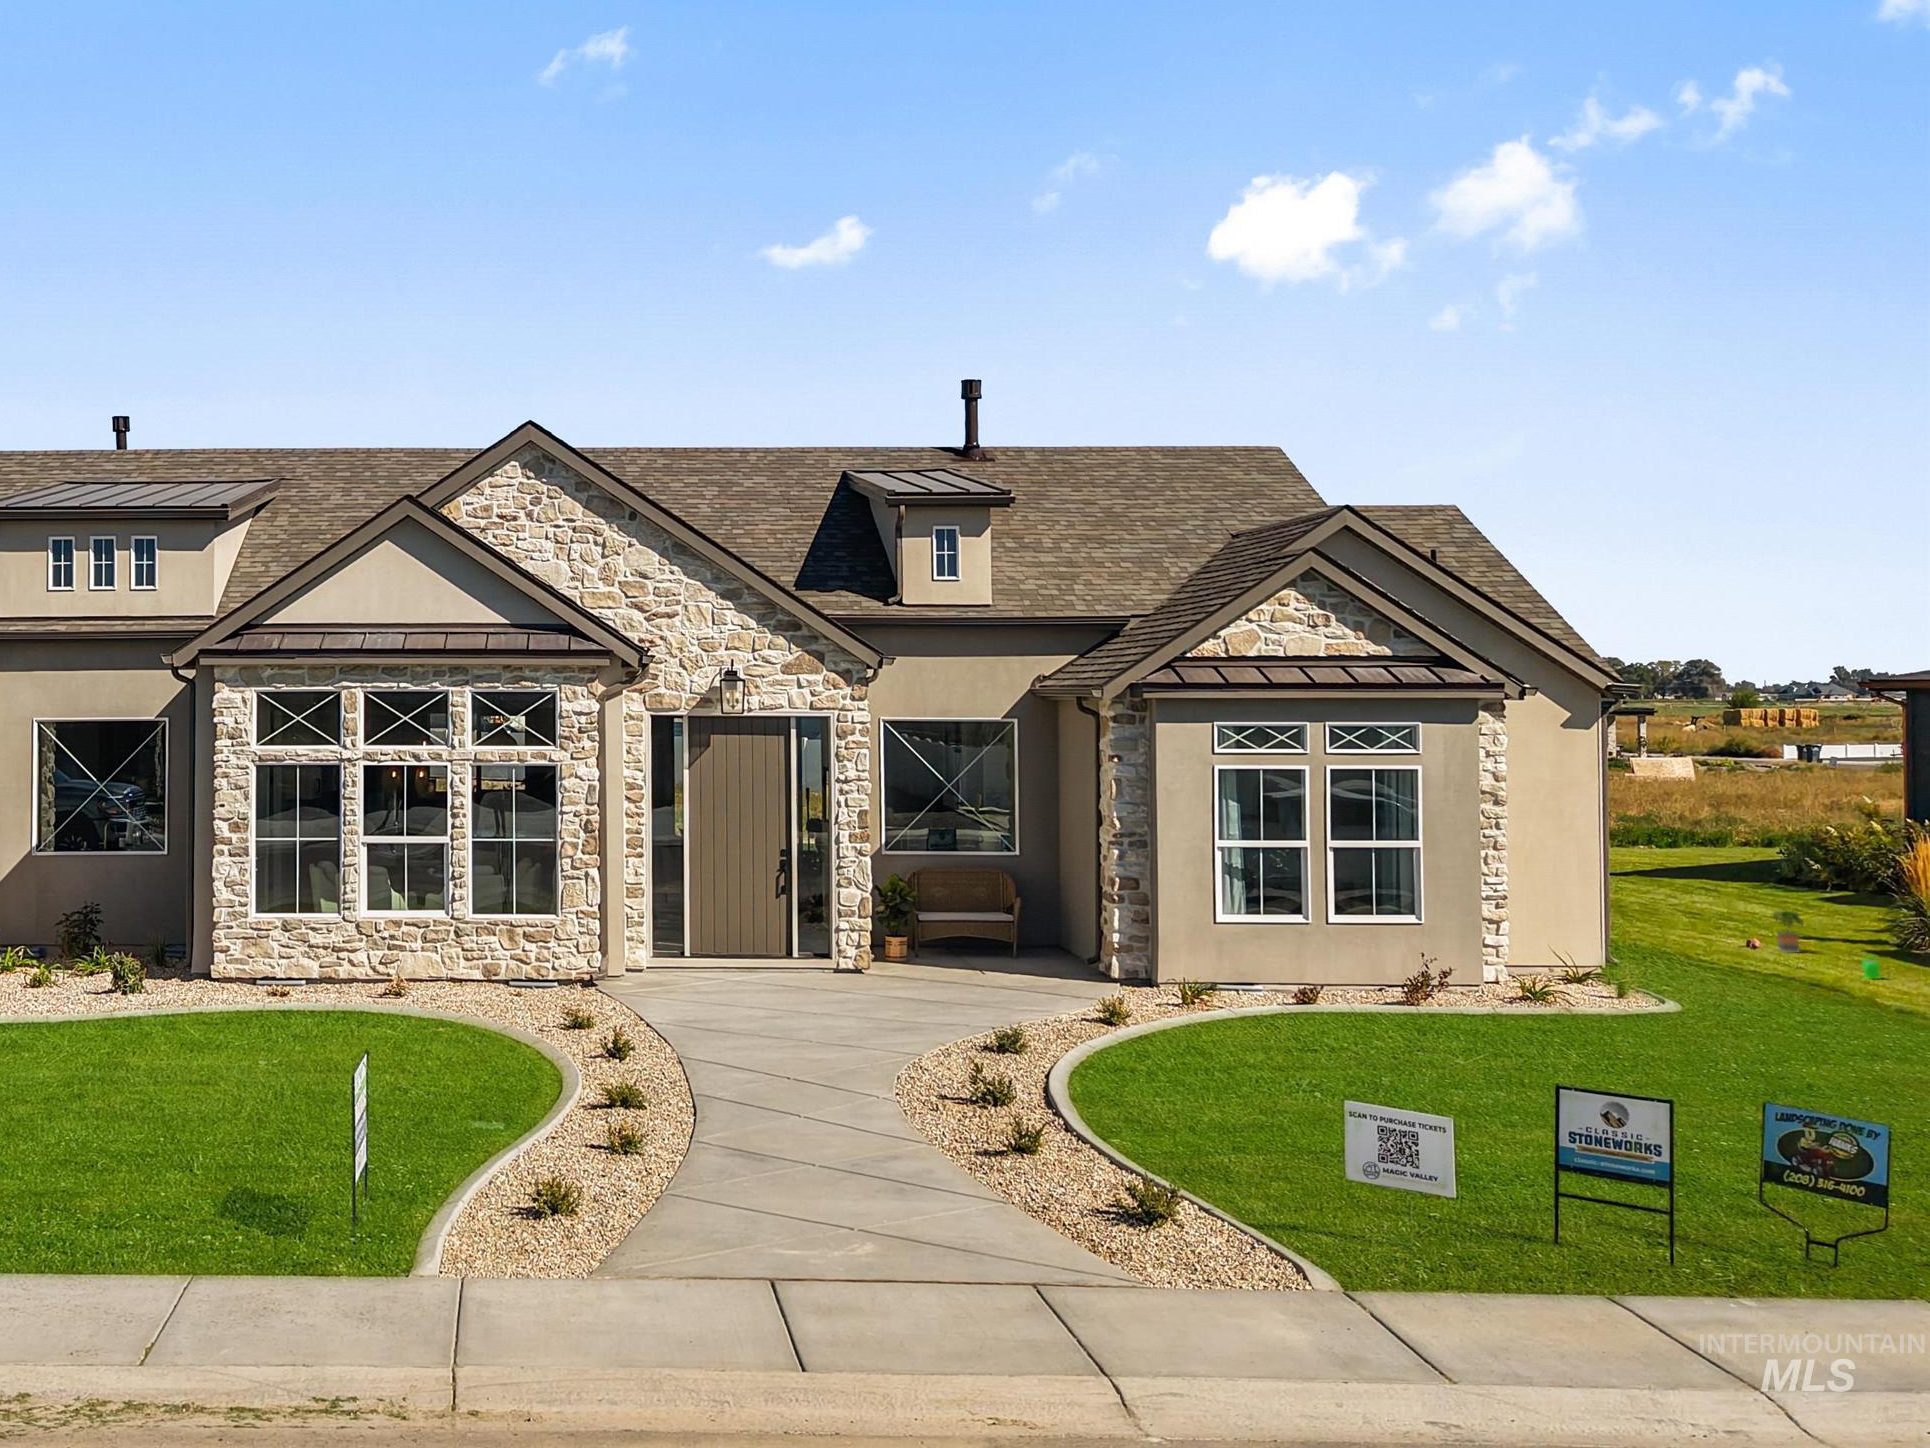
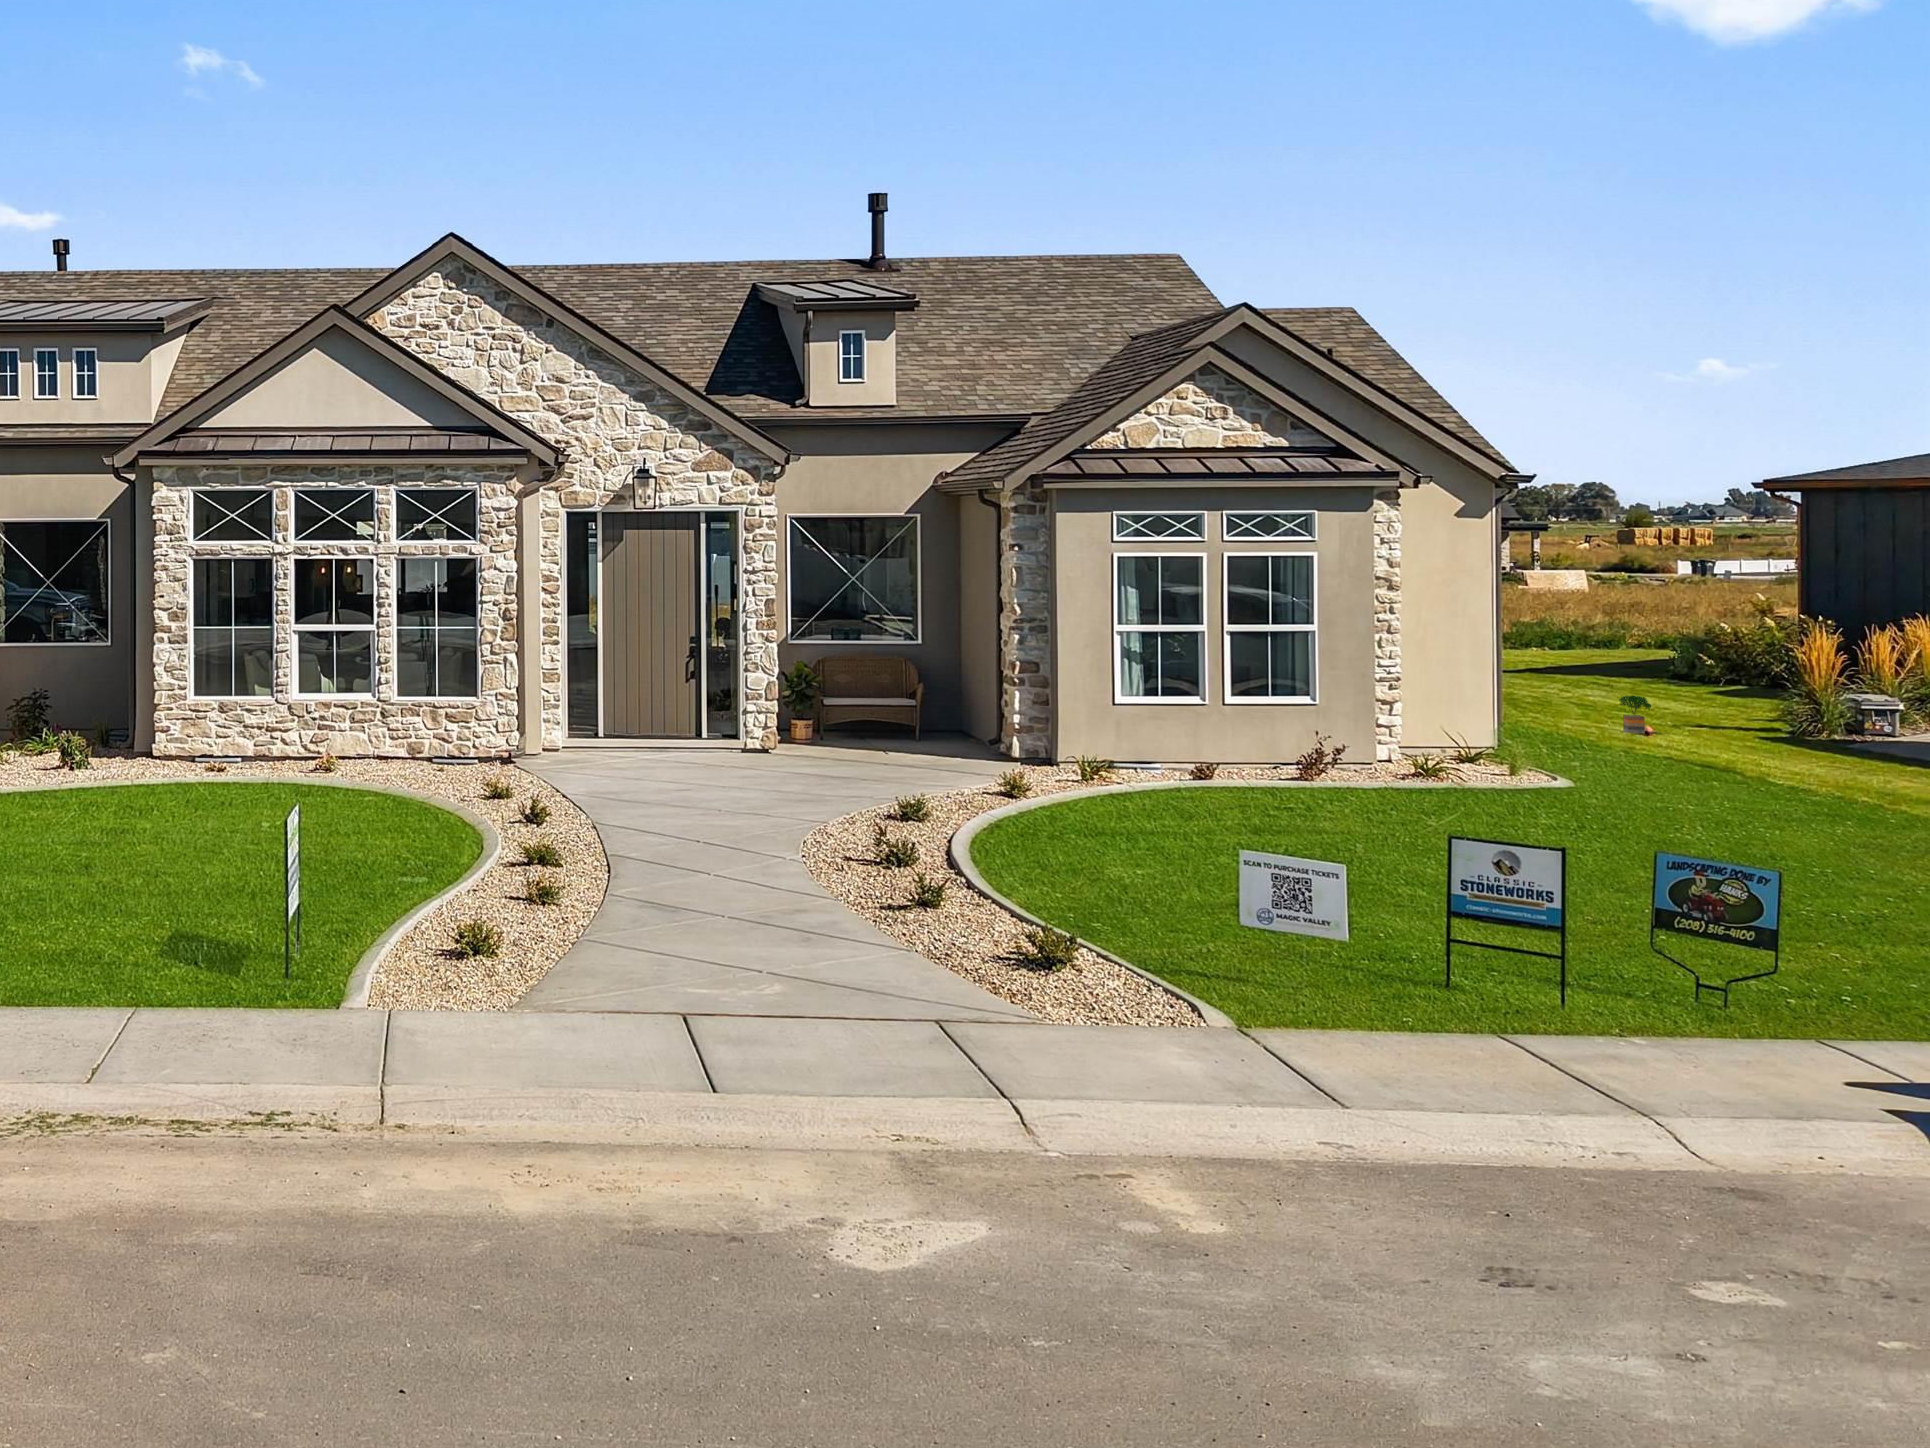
watering can: present [1862,956,1880,979] -> none [1720,732,1741,754]

